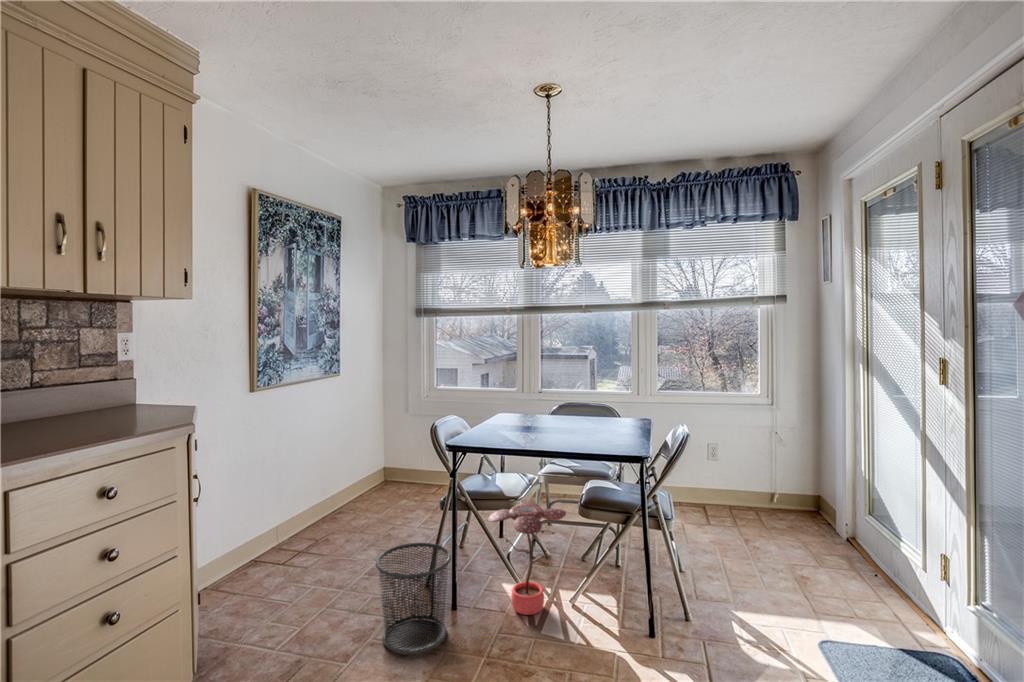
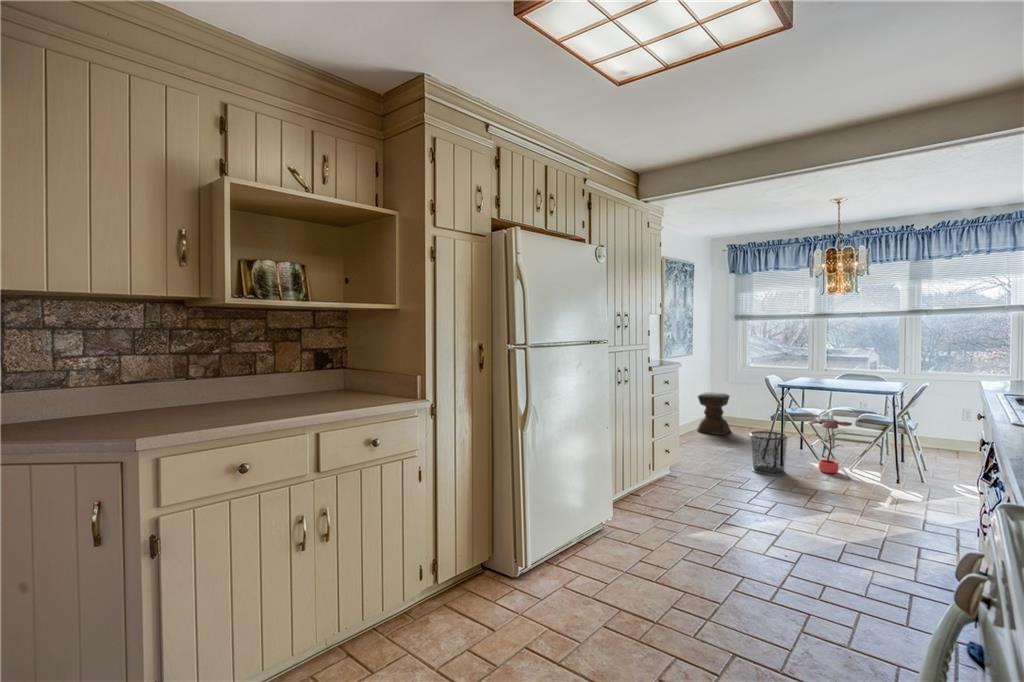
stool: none [349,435,406,510] -> present [697,392,731,435]

